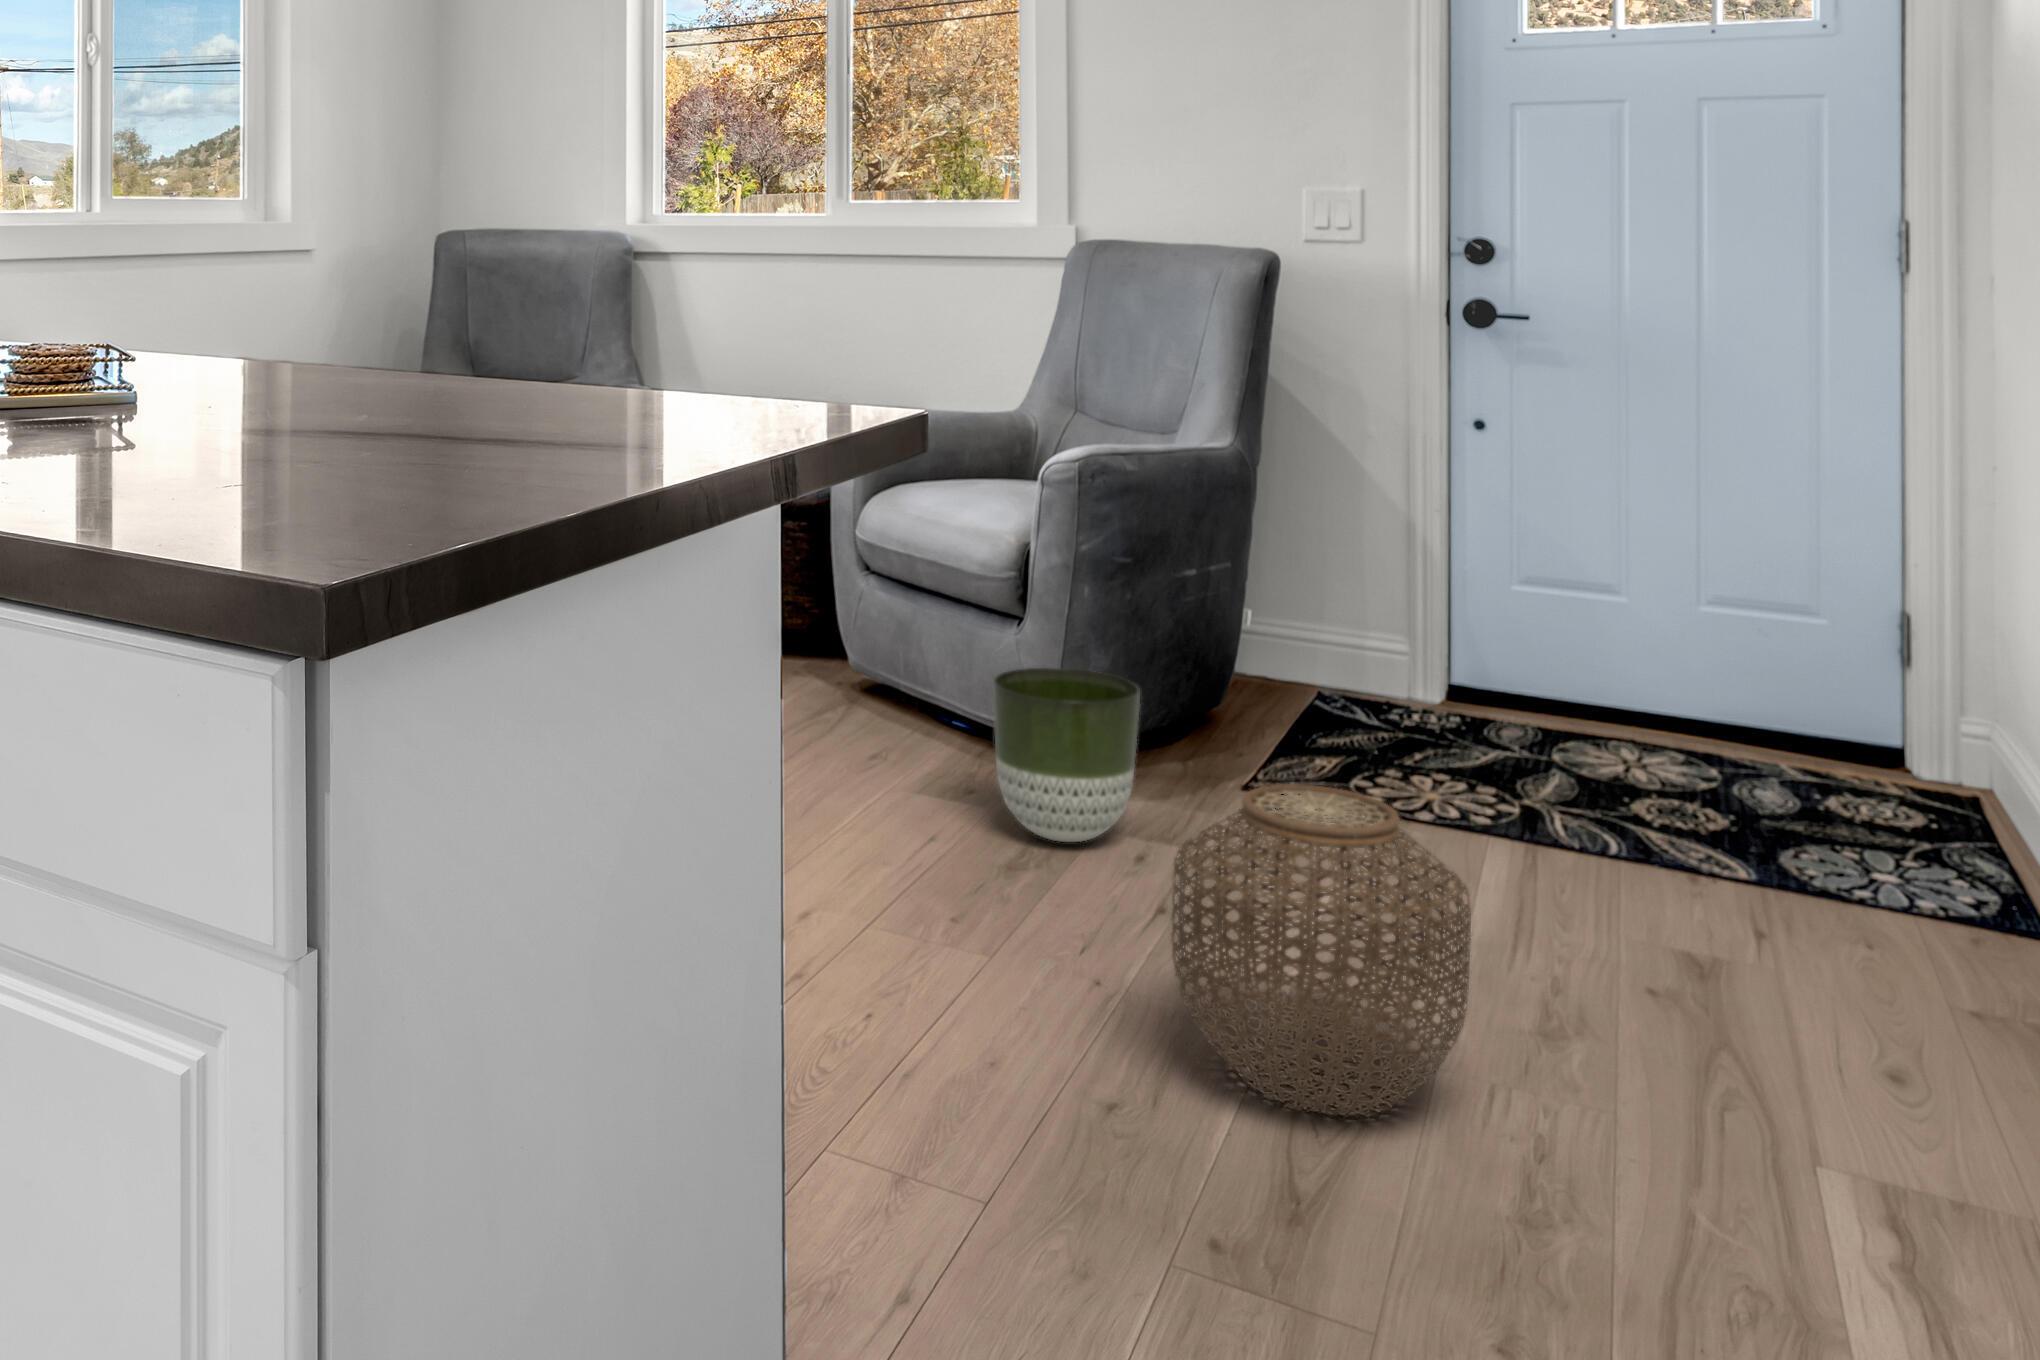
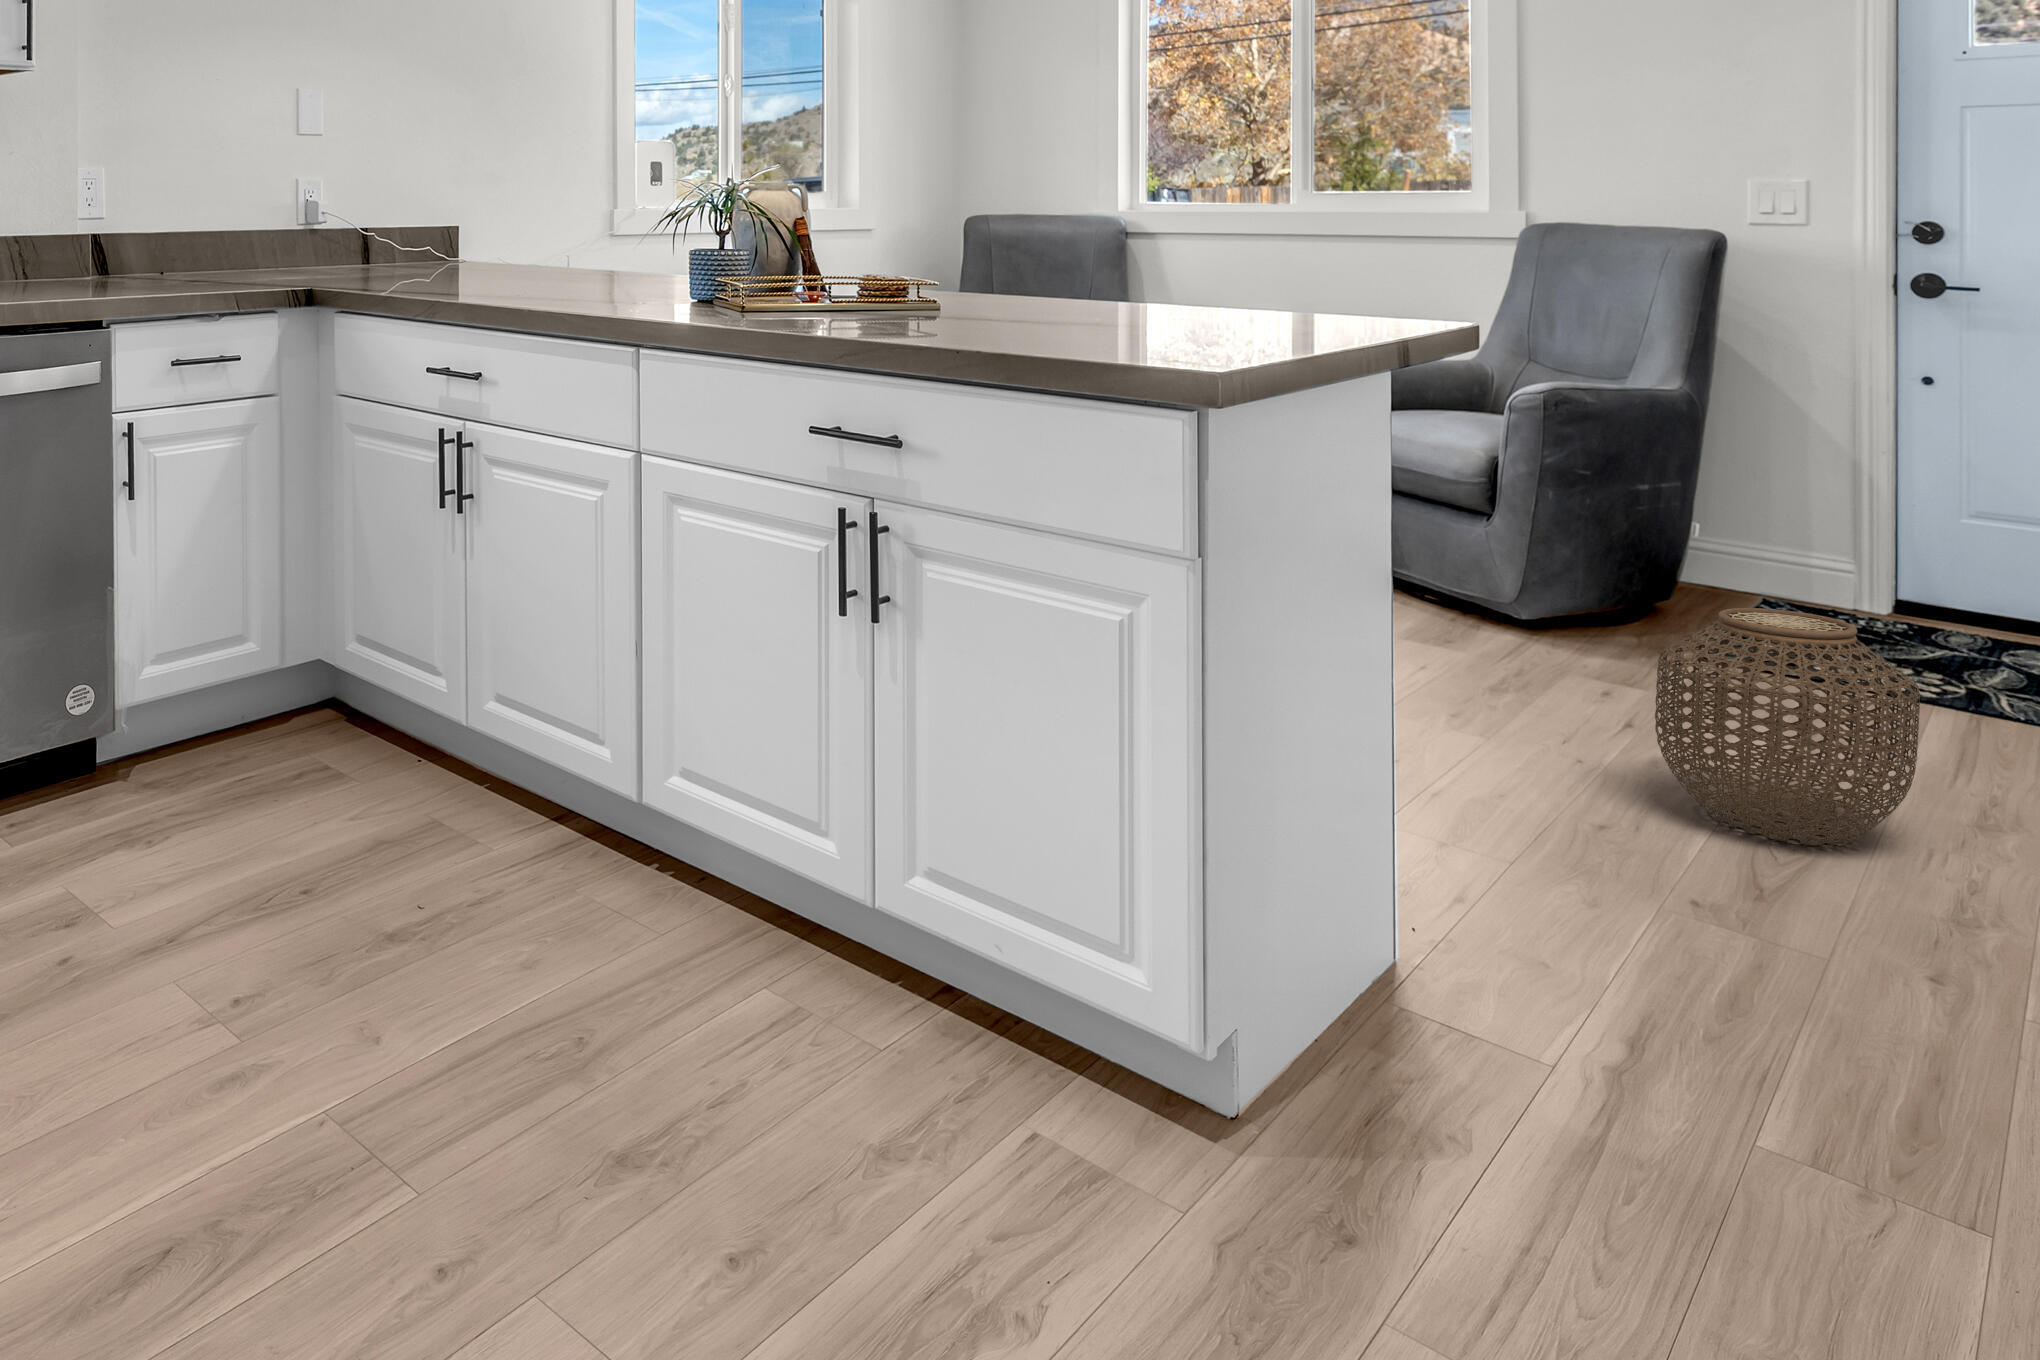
planter: present [993,668,1140,842] -> none [1477,550,1609,682]

